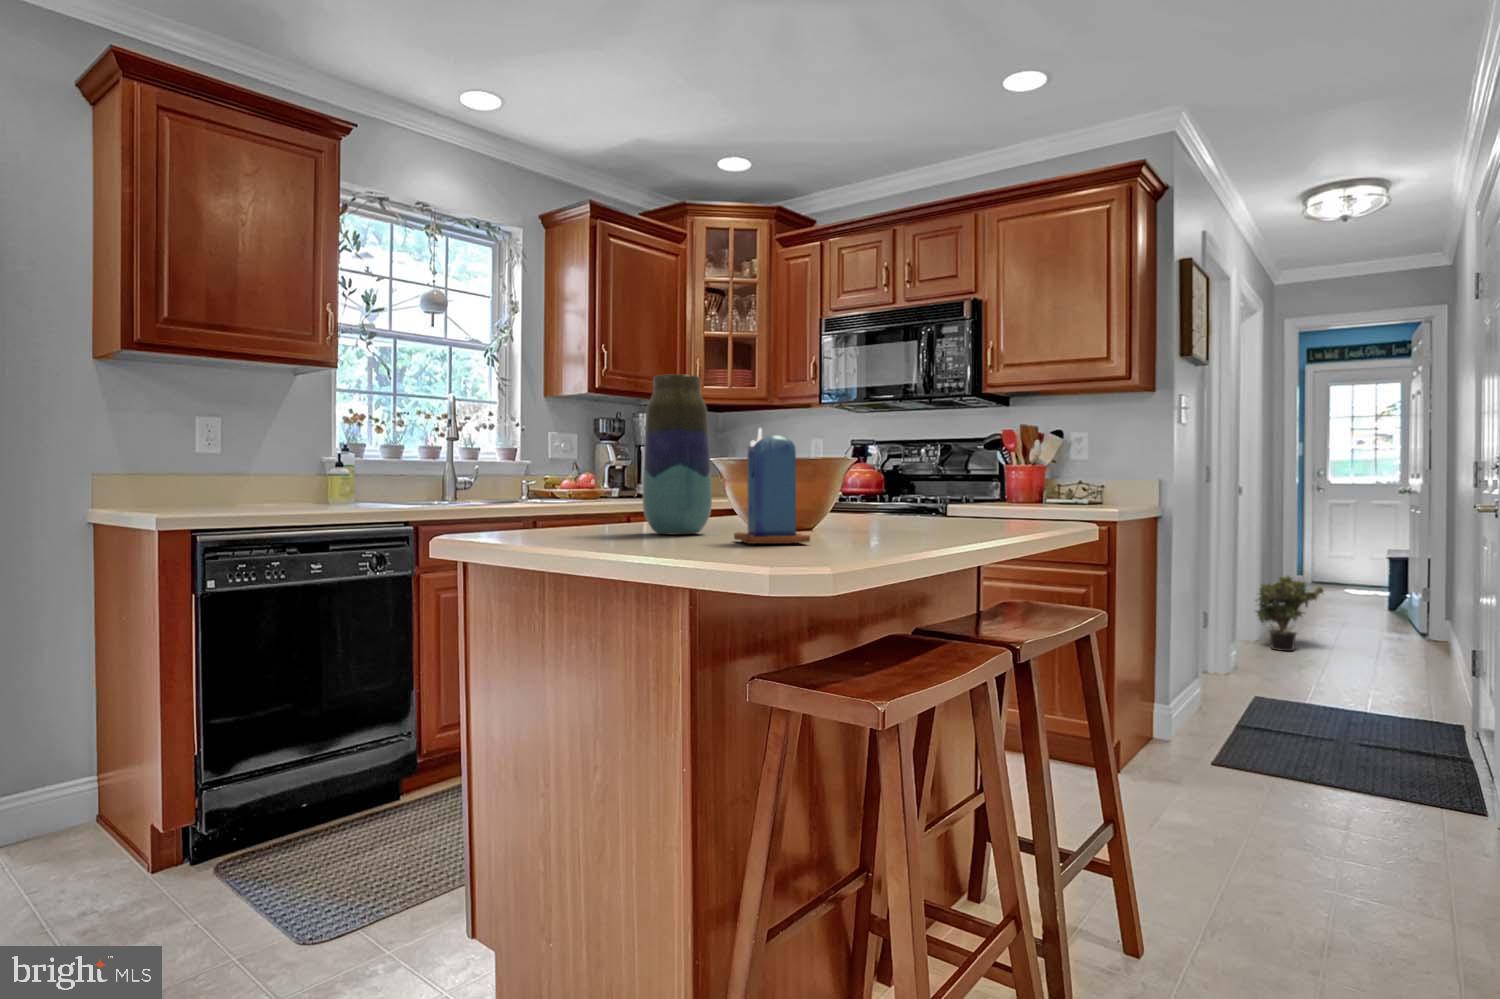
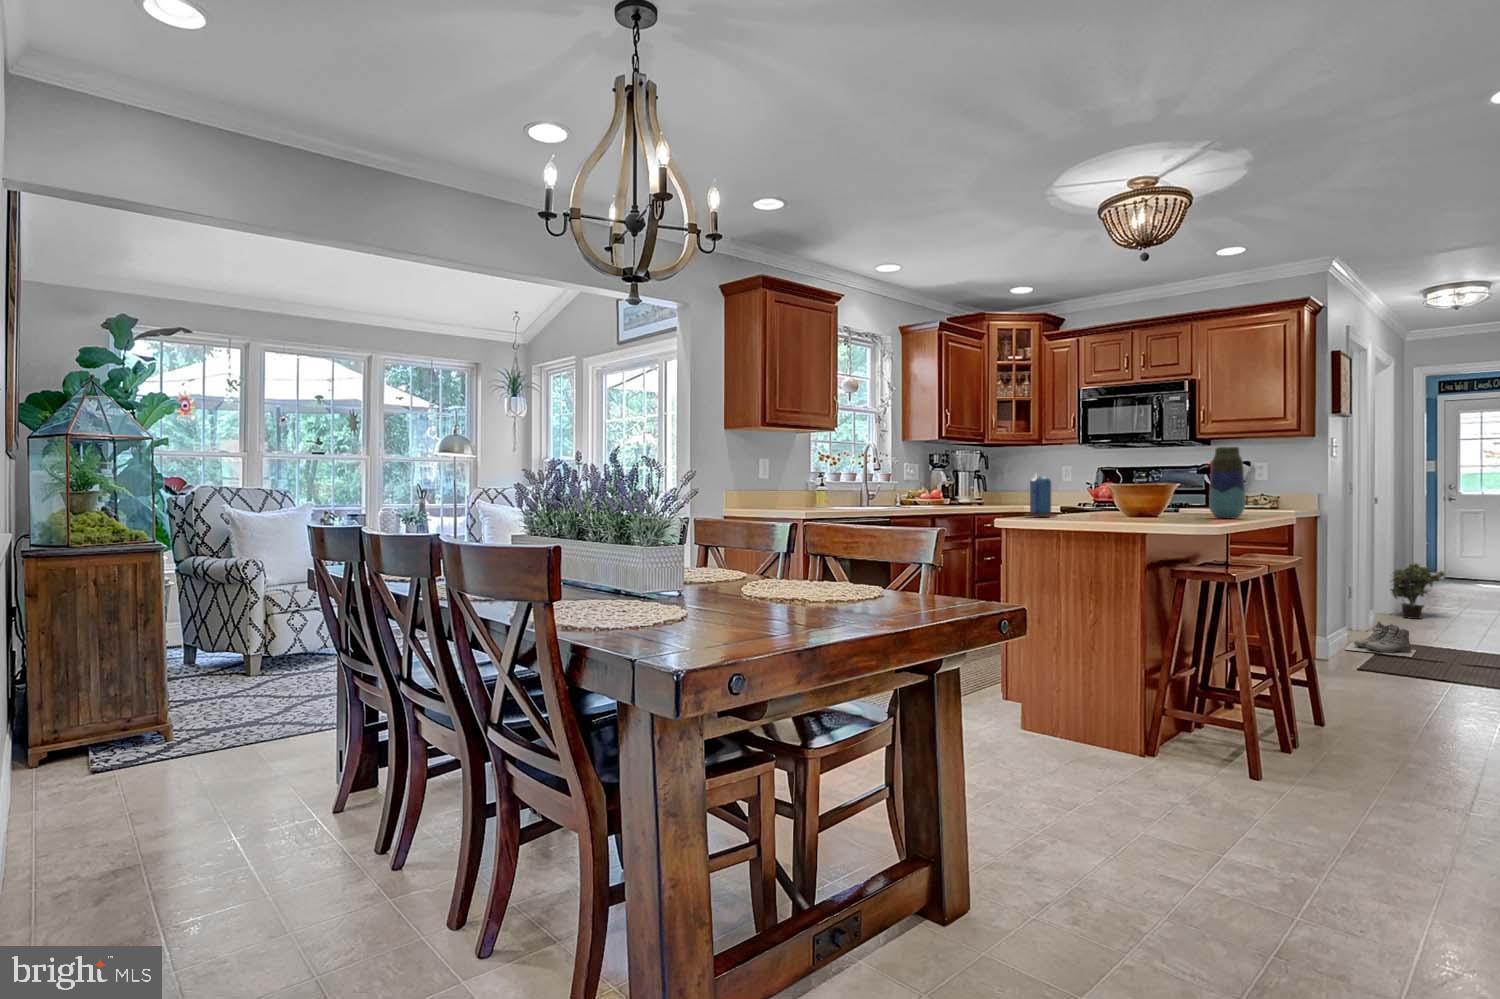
vase: present [643,374,712,535] -> present [1209,447,1245,518]
candle: present [734,428,810,544] -> present [1024,476,1057,517]
boots: none [1196,676,1297,737] -> present [1345,621,1416,657]

